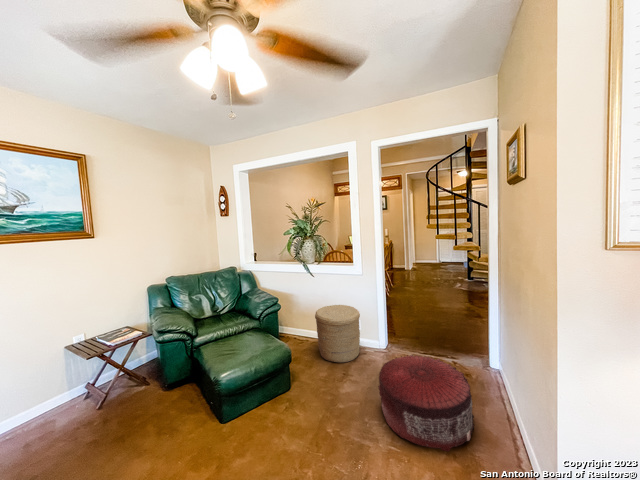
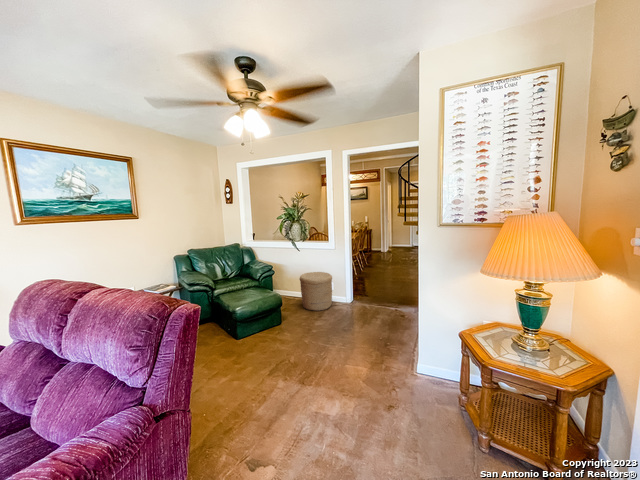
pouf: present [378,355,474,452] -> none [337,300,396,347]

